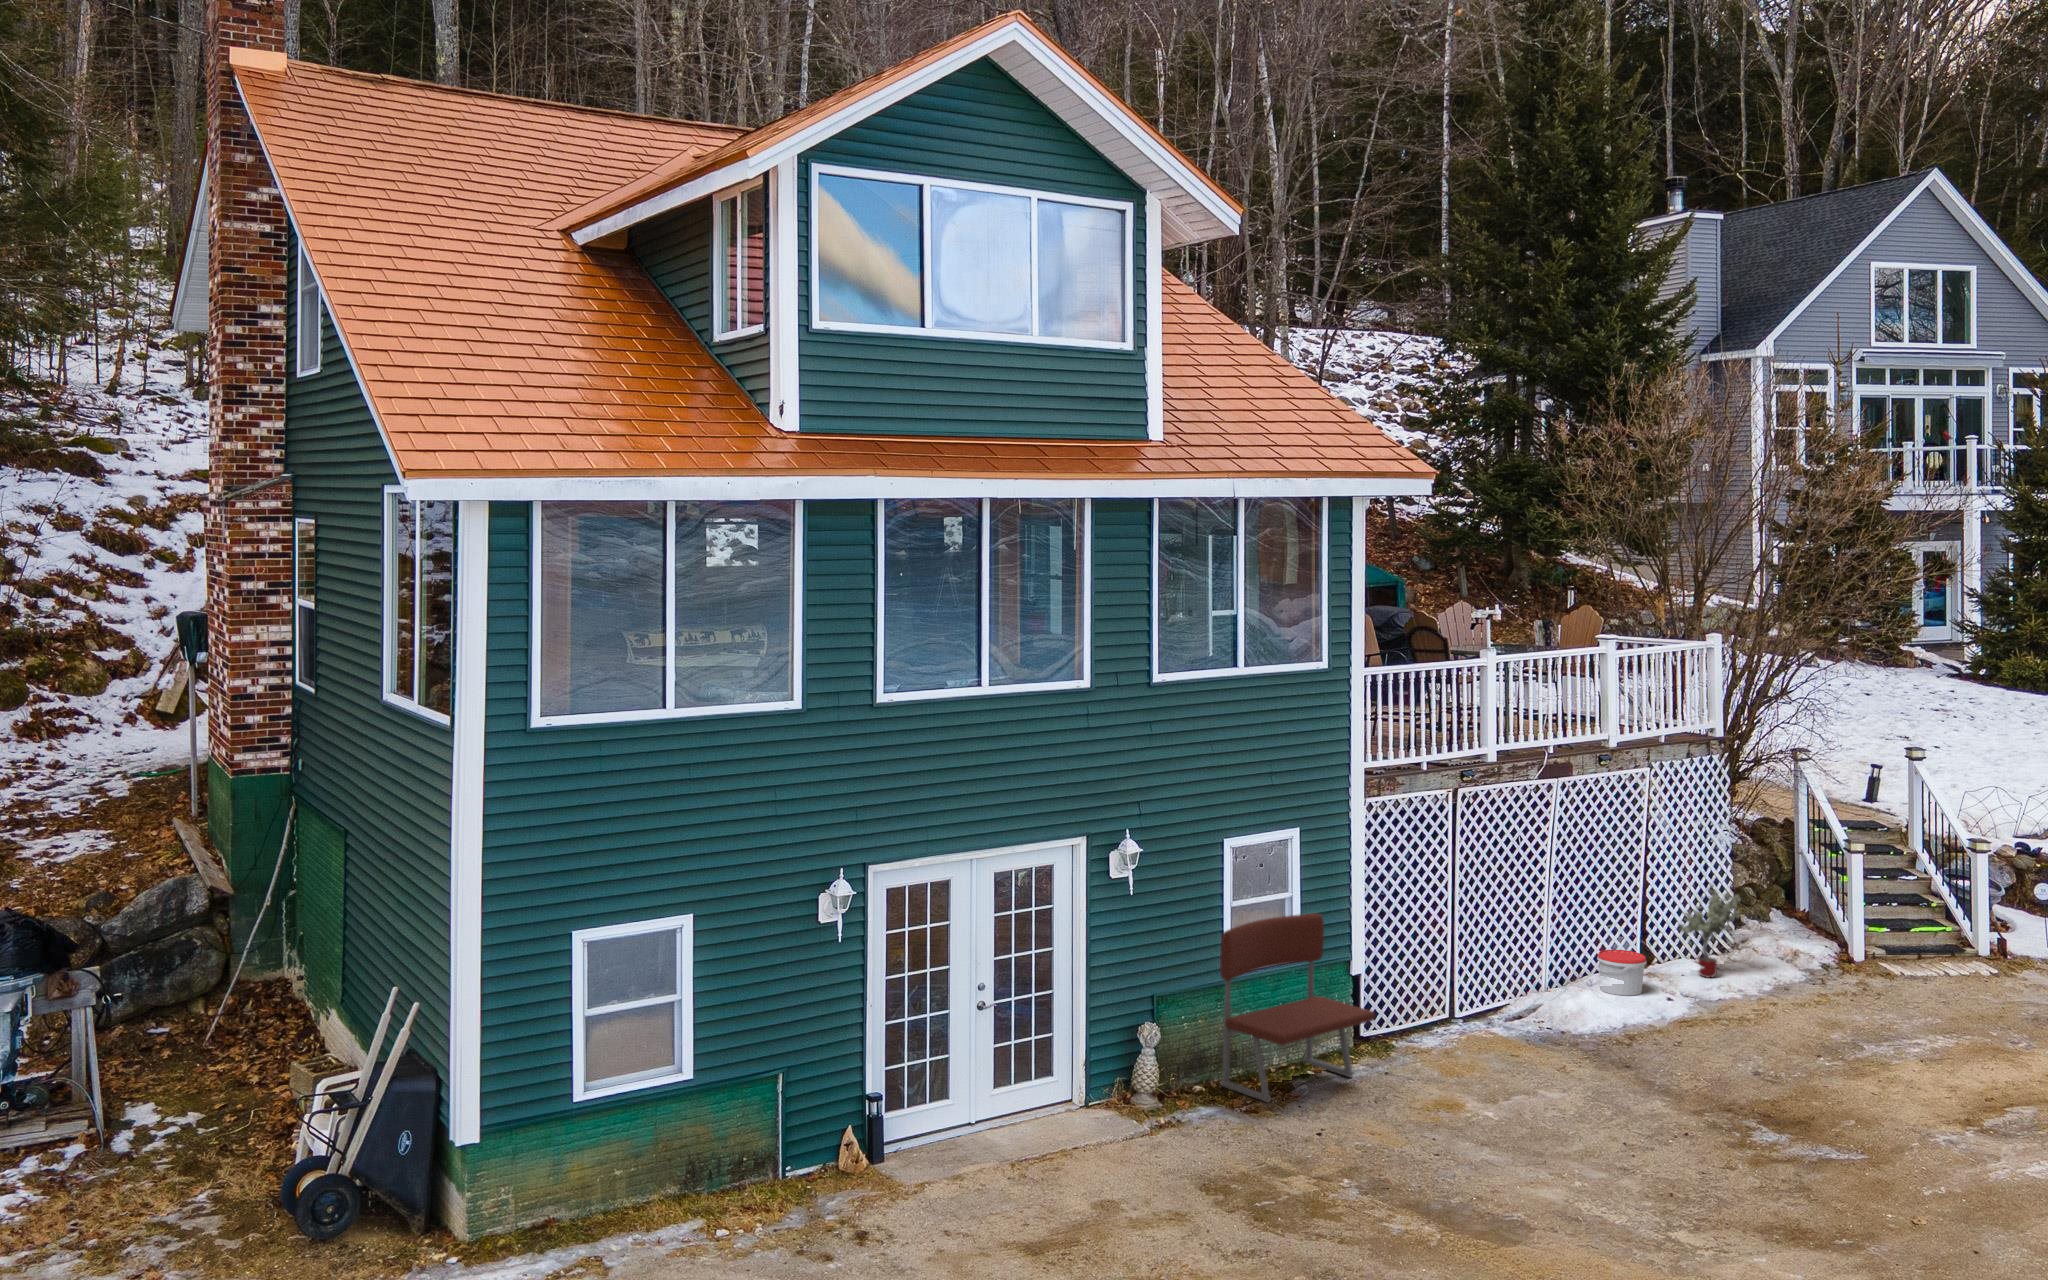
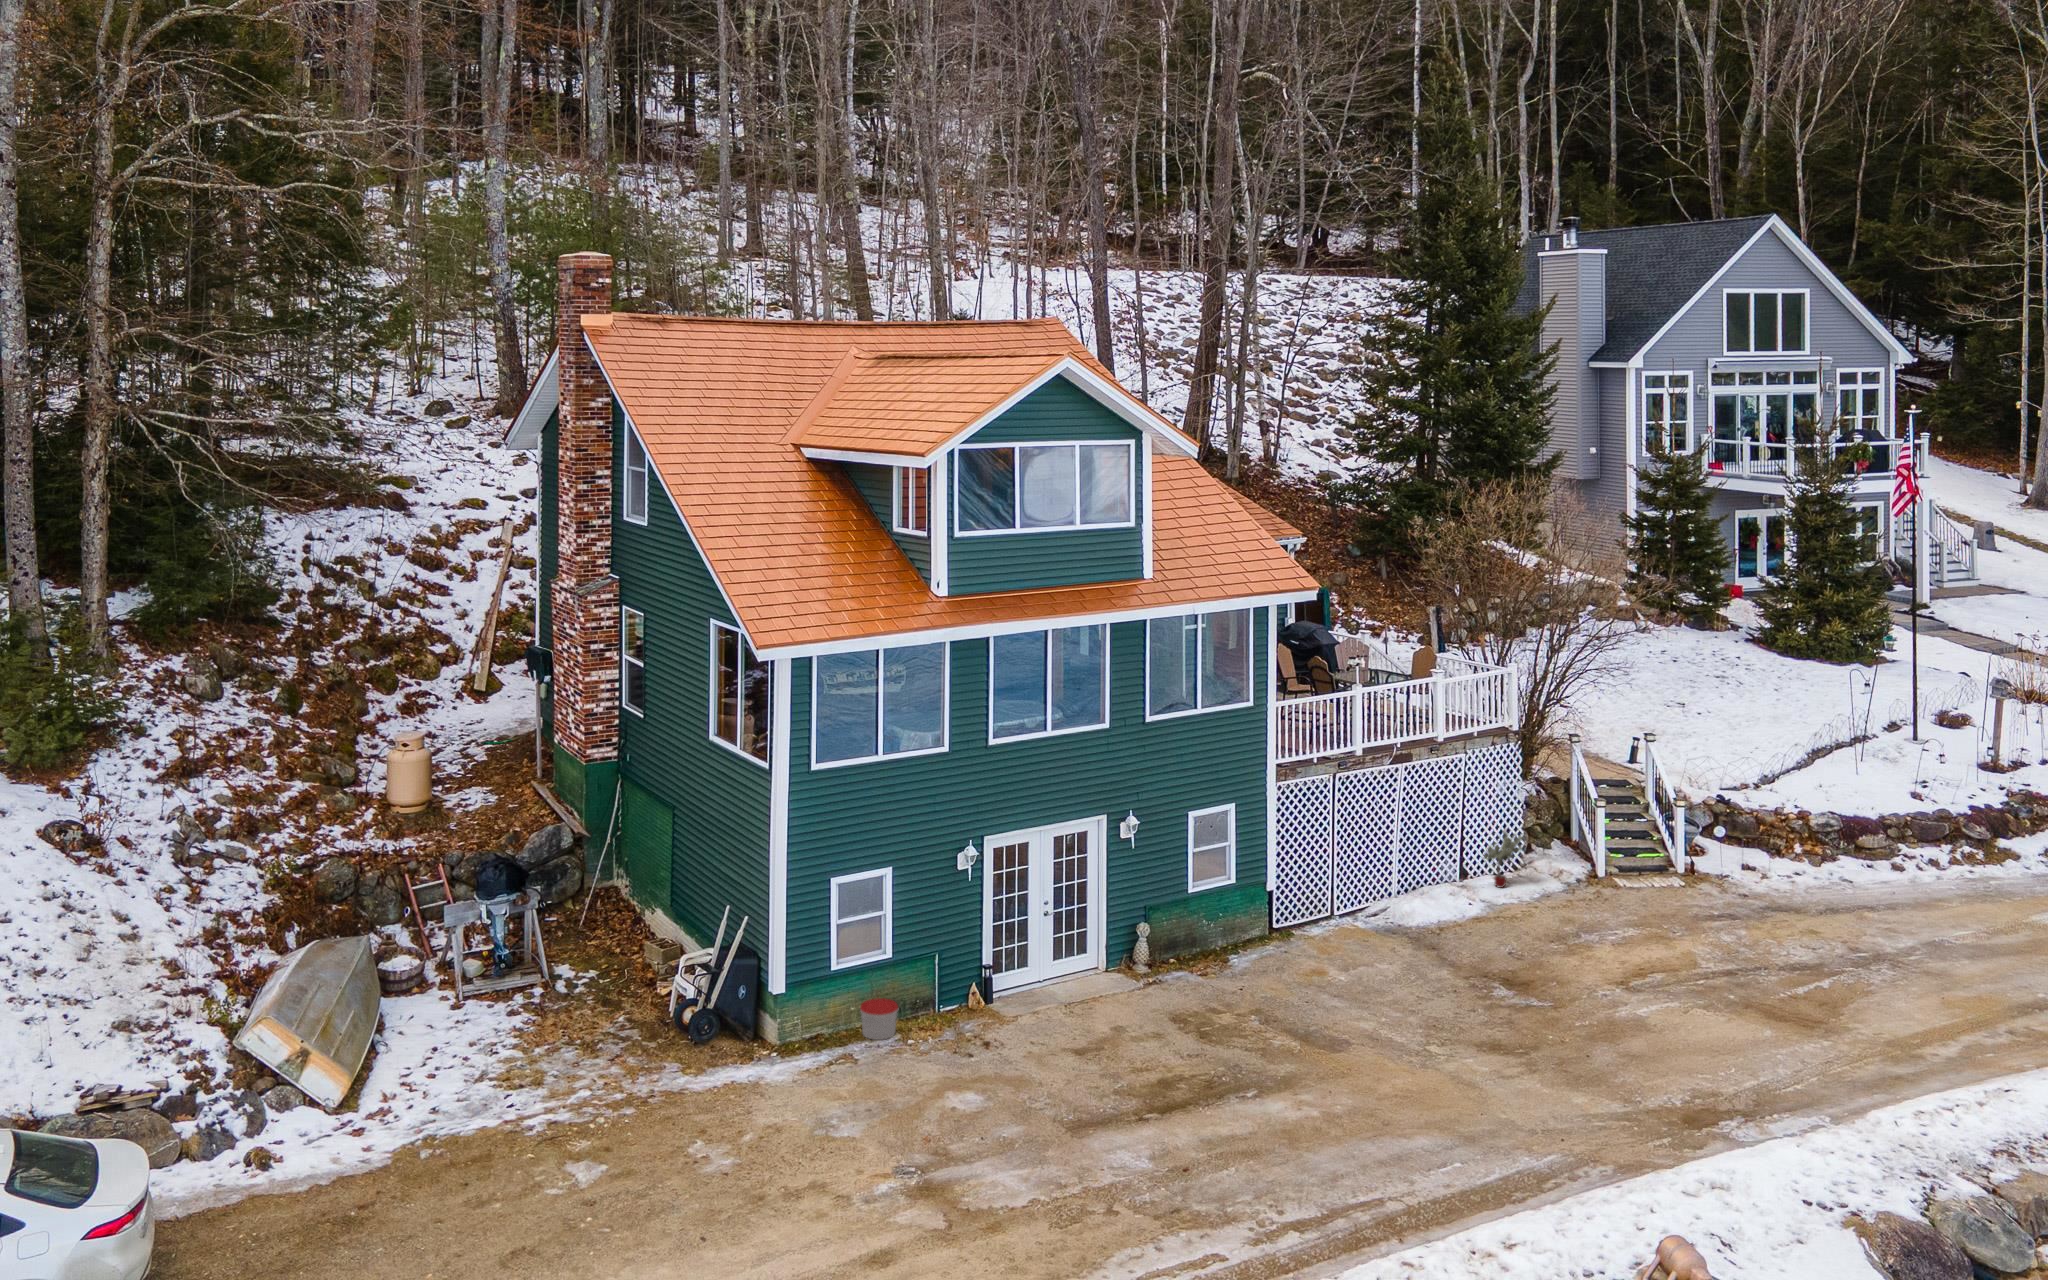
bench: present [1220,913,1375,1102] -> none [1185,856,1278,969]
bucket: present [1597,950,1647,996] -> present [860,998,898,1040]

